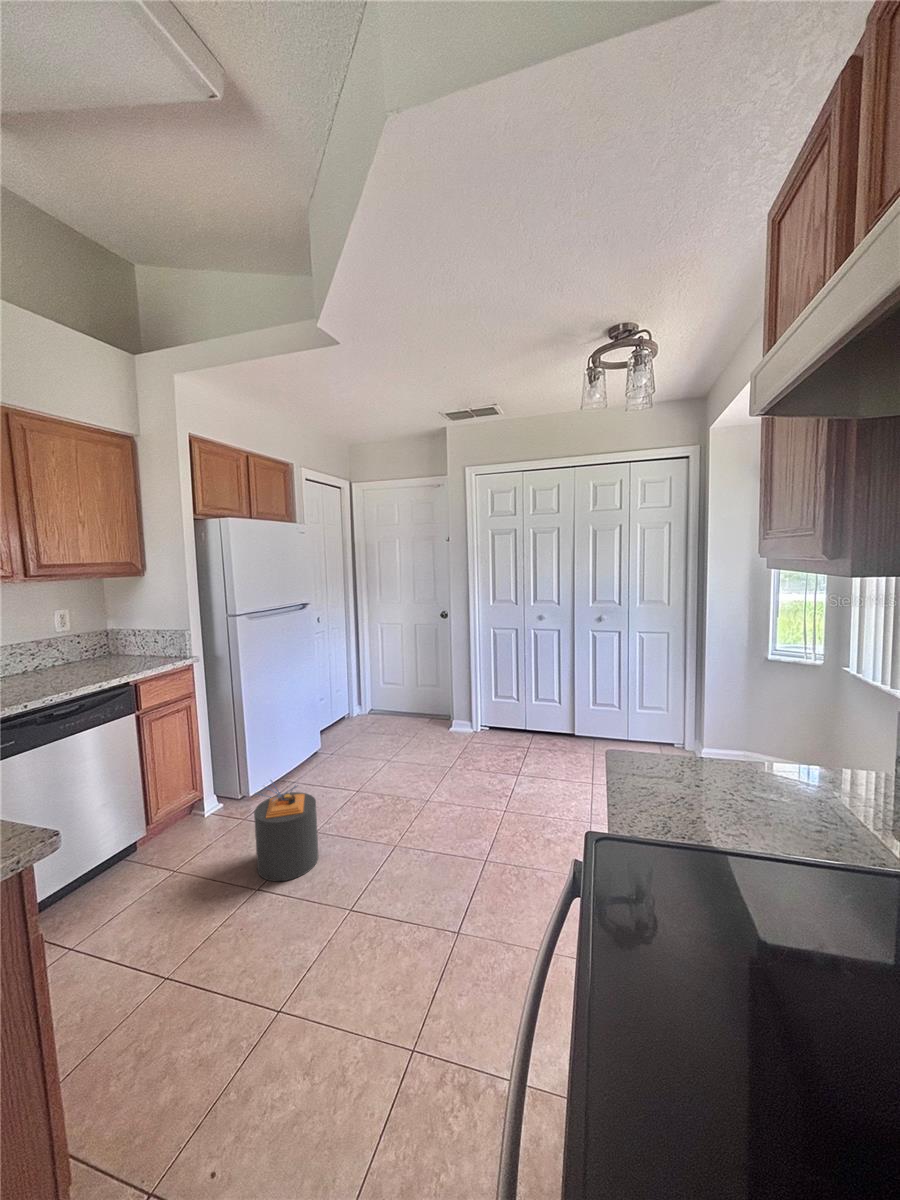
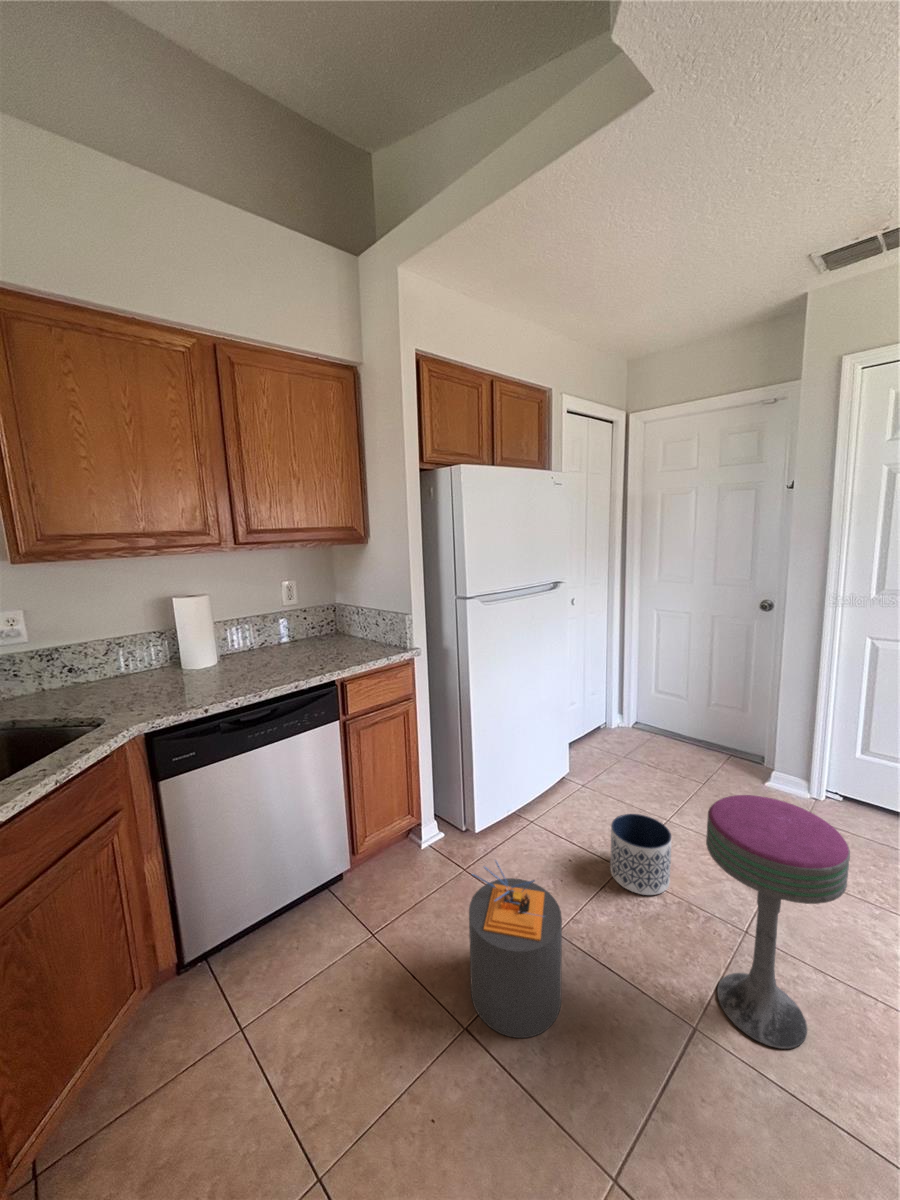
bar stool: none [394,710,456,838] -> present [706,795,850,1049]
planter: none [349,752,387,799] -> present [610,814,671,895]

